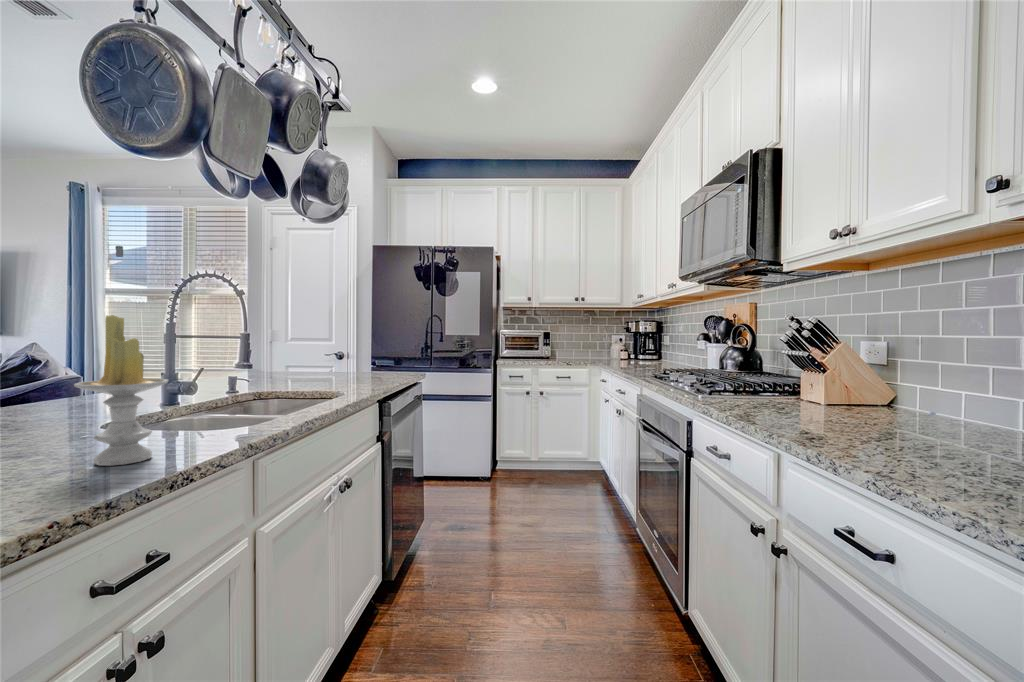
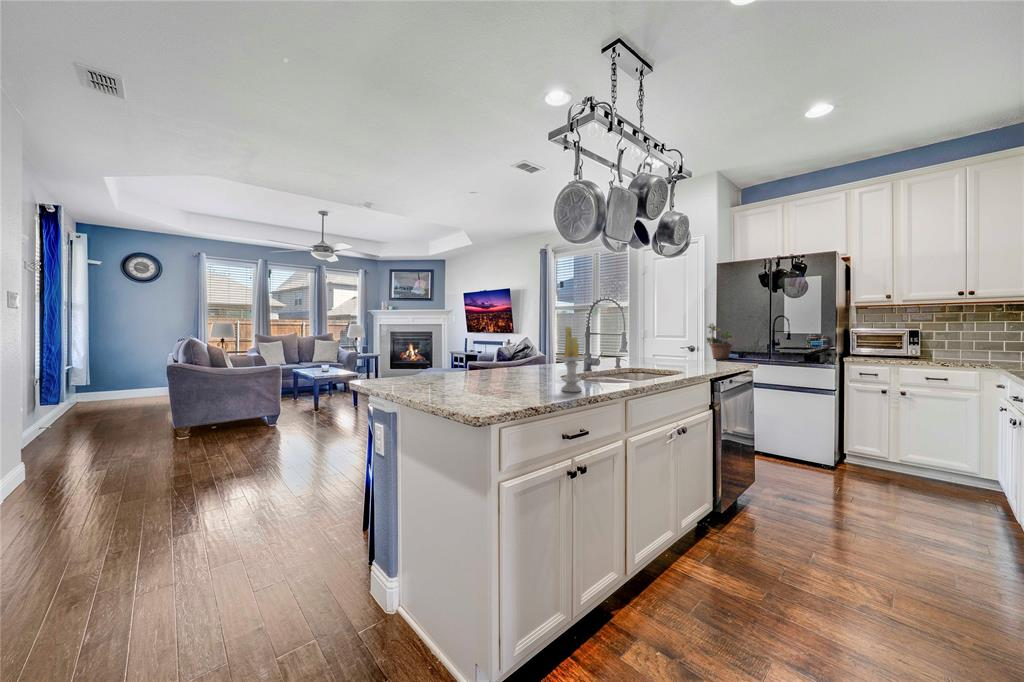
potted plant: none [357,318,389,367] -> present [706,324,732,359]

